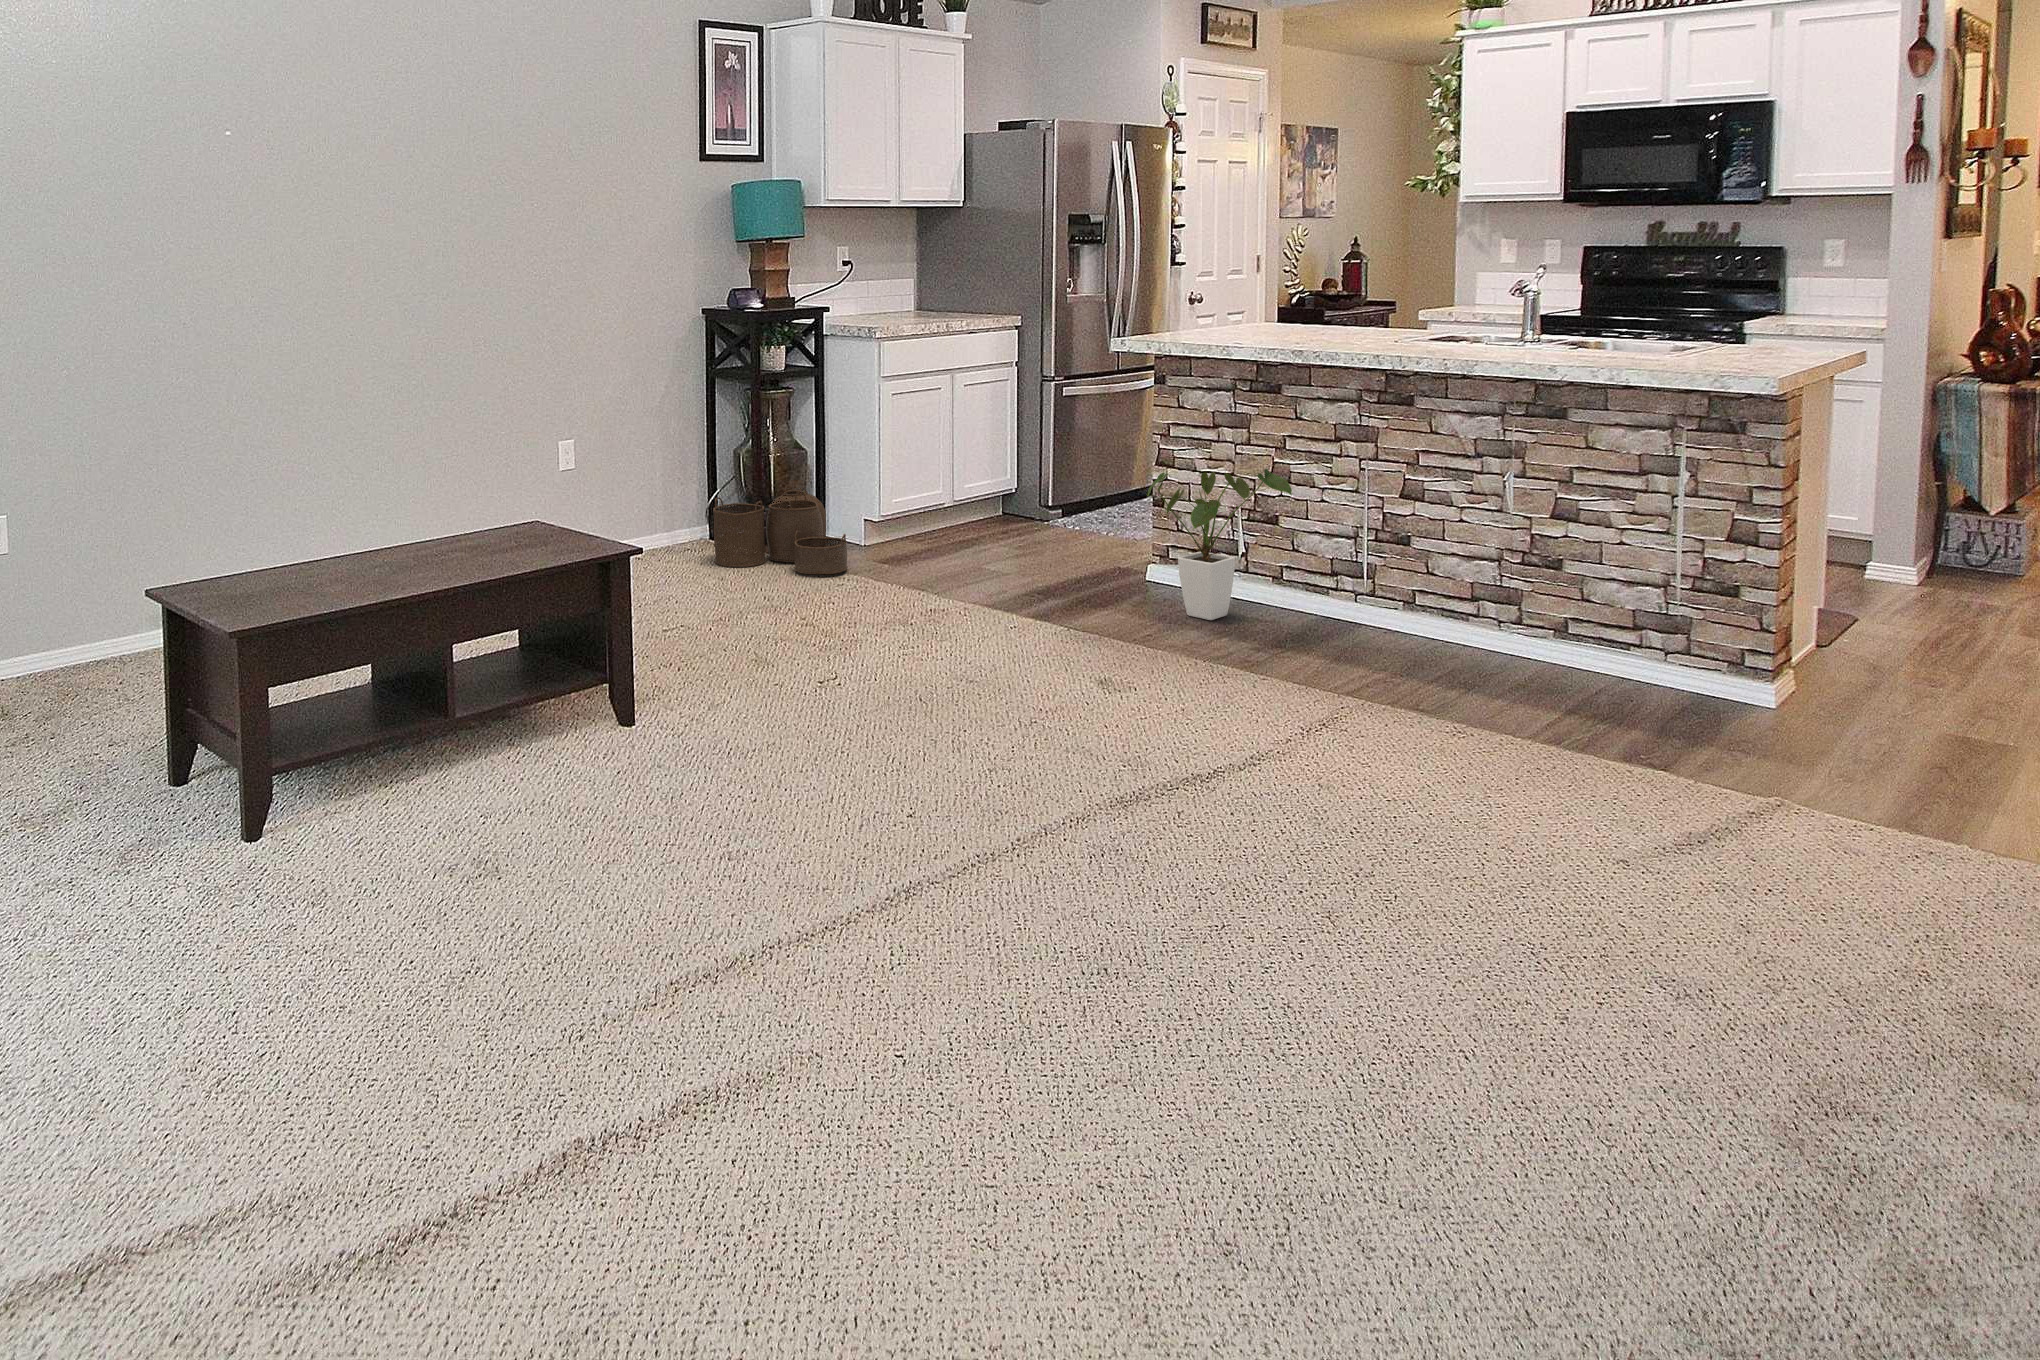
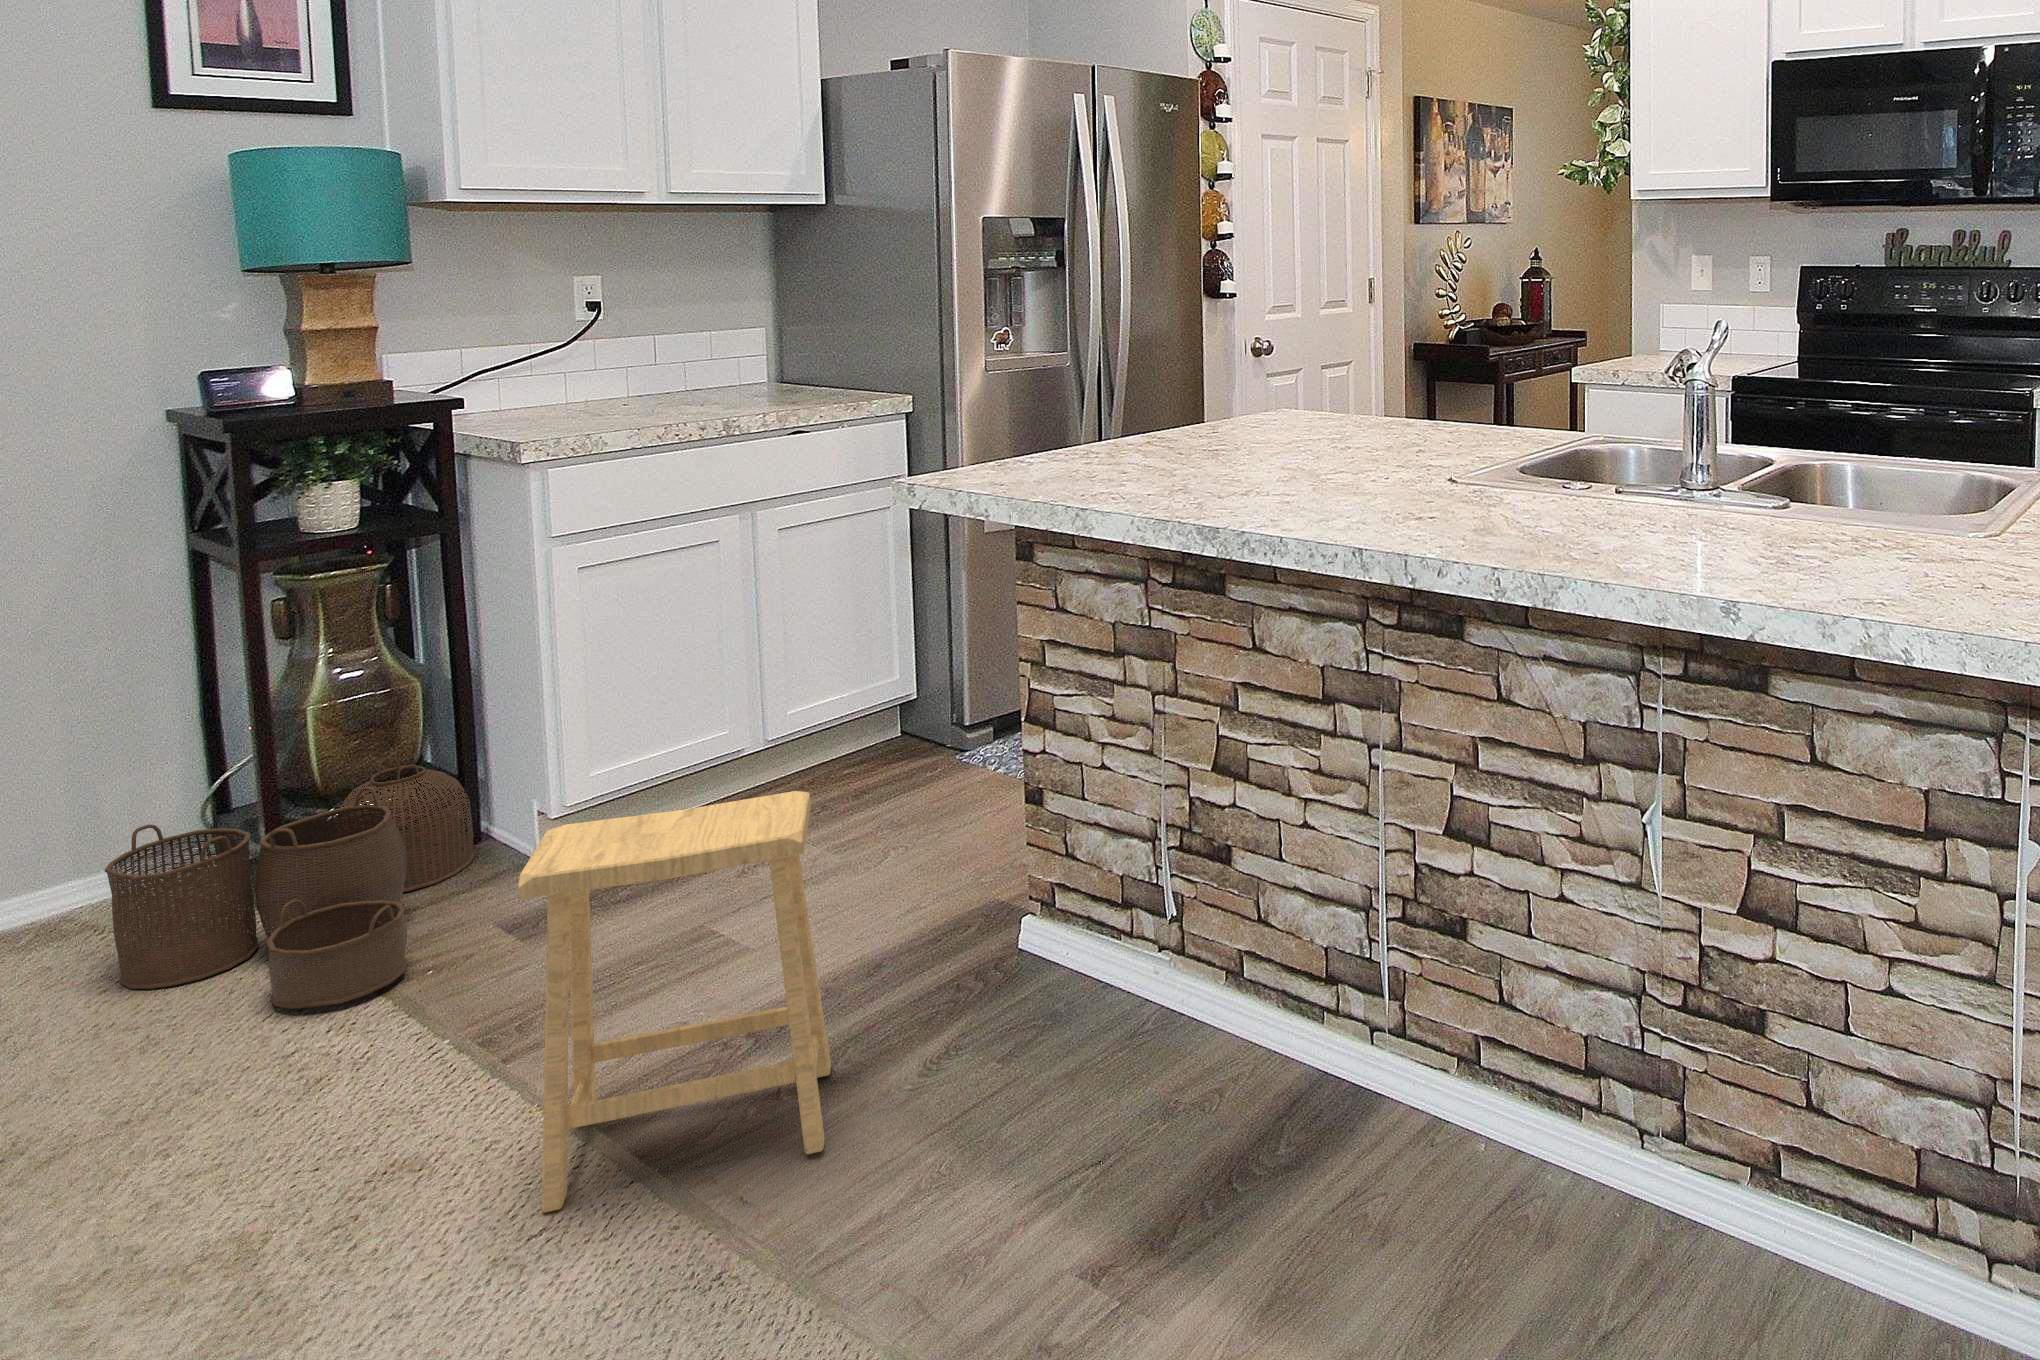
house plant: present [1148,469,1292,620] -> none [911,767,1245,1117]
footstool: none [977,472,1103,626] -> present [518,791,831,1213]

